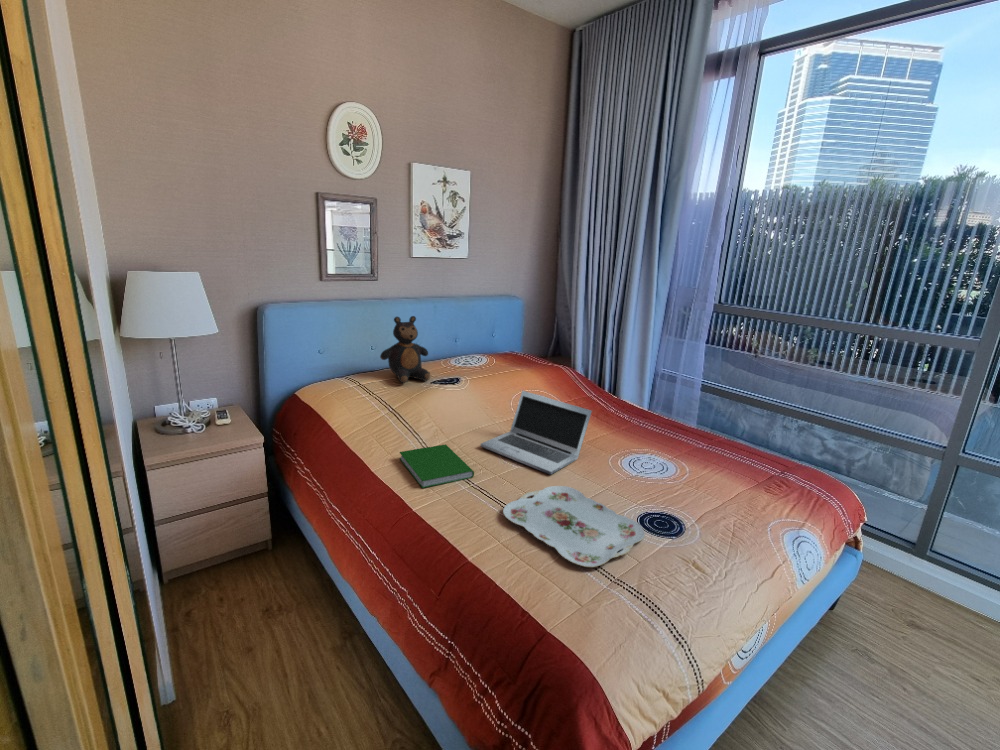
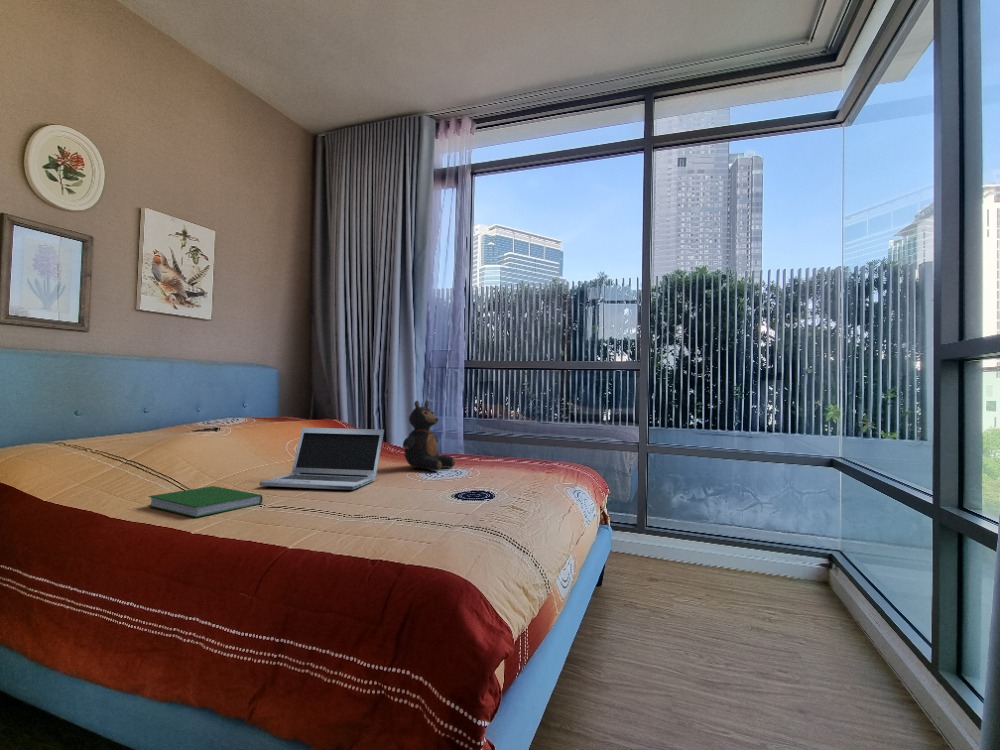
teddy bear: present [380,316,430,383] -> present [403,401,455,471]
serving tray: present [503,486,645,567] -> none [313,491,464,523]

